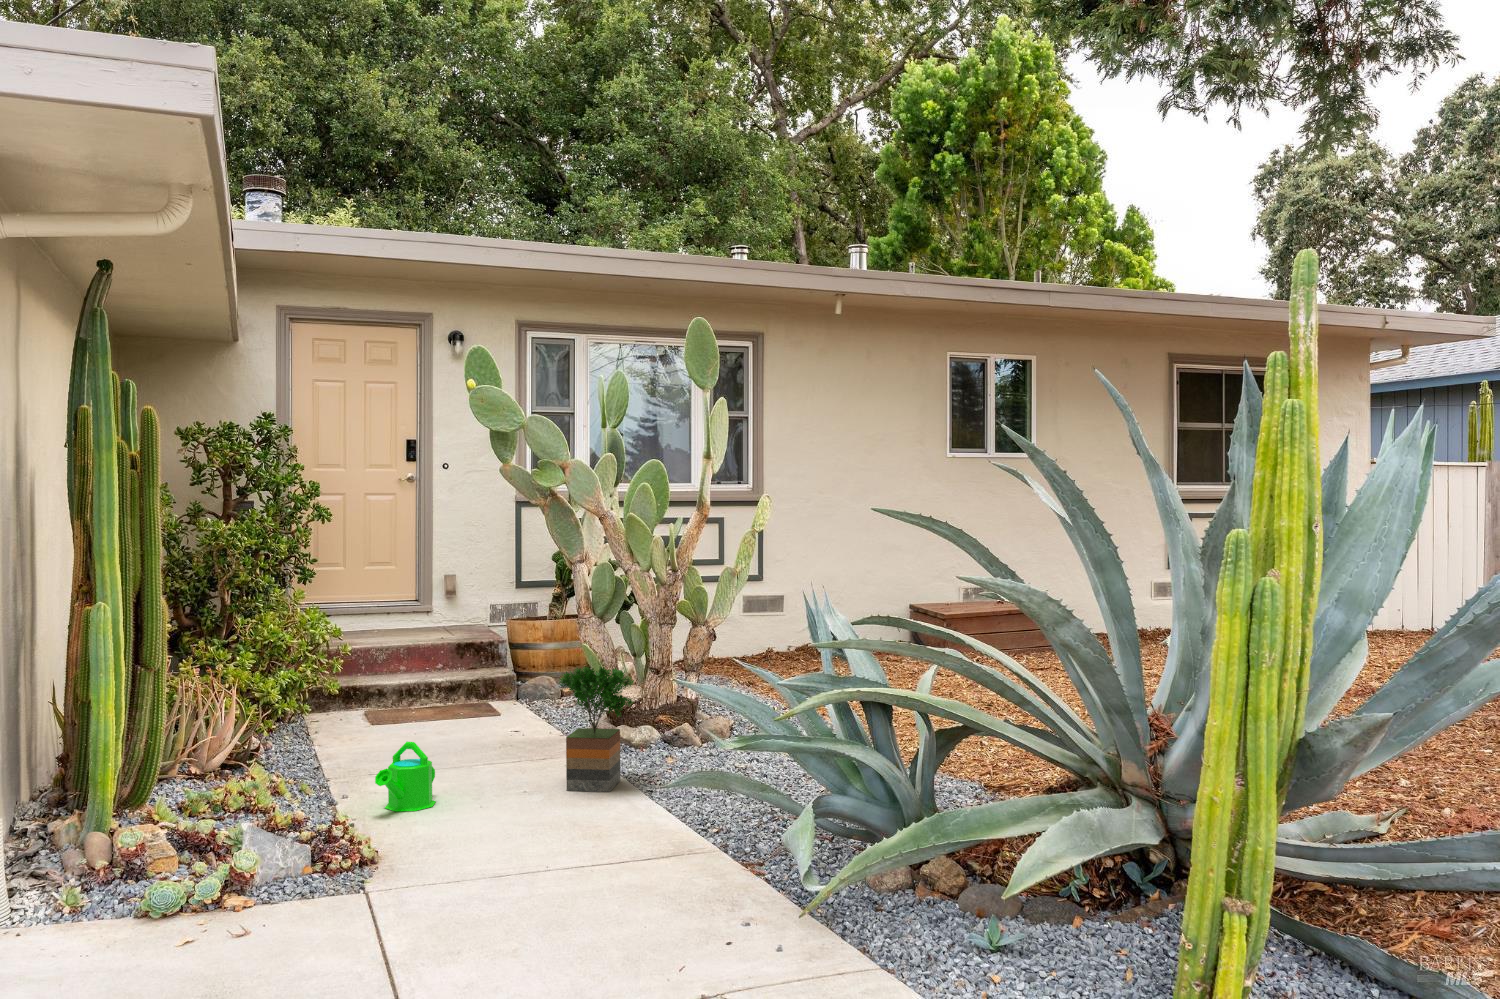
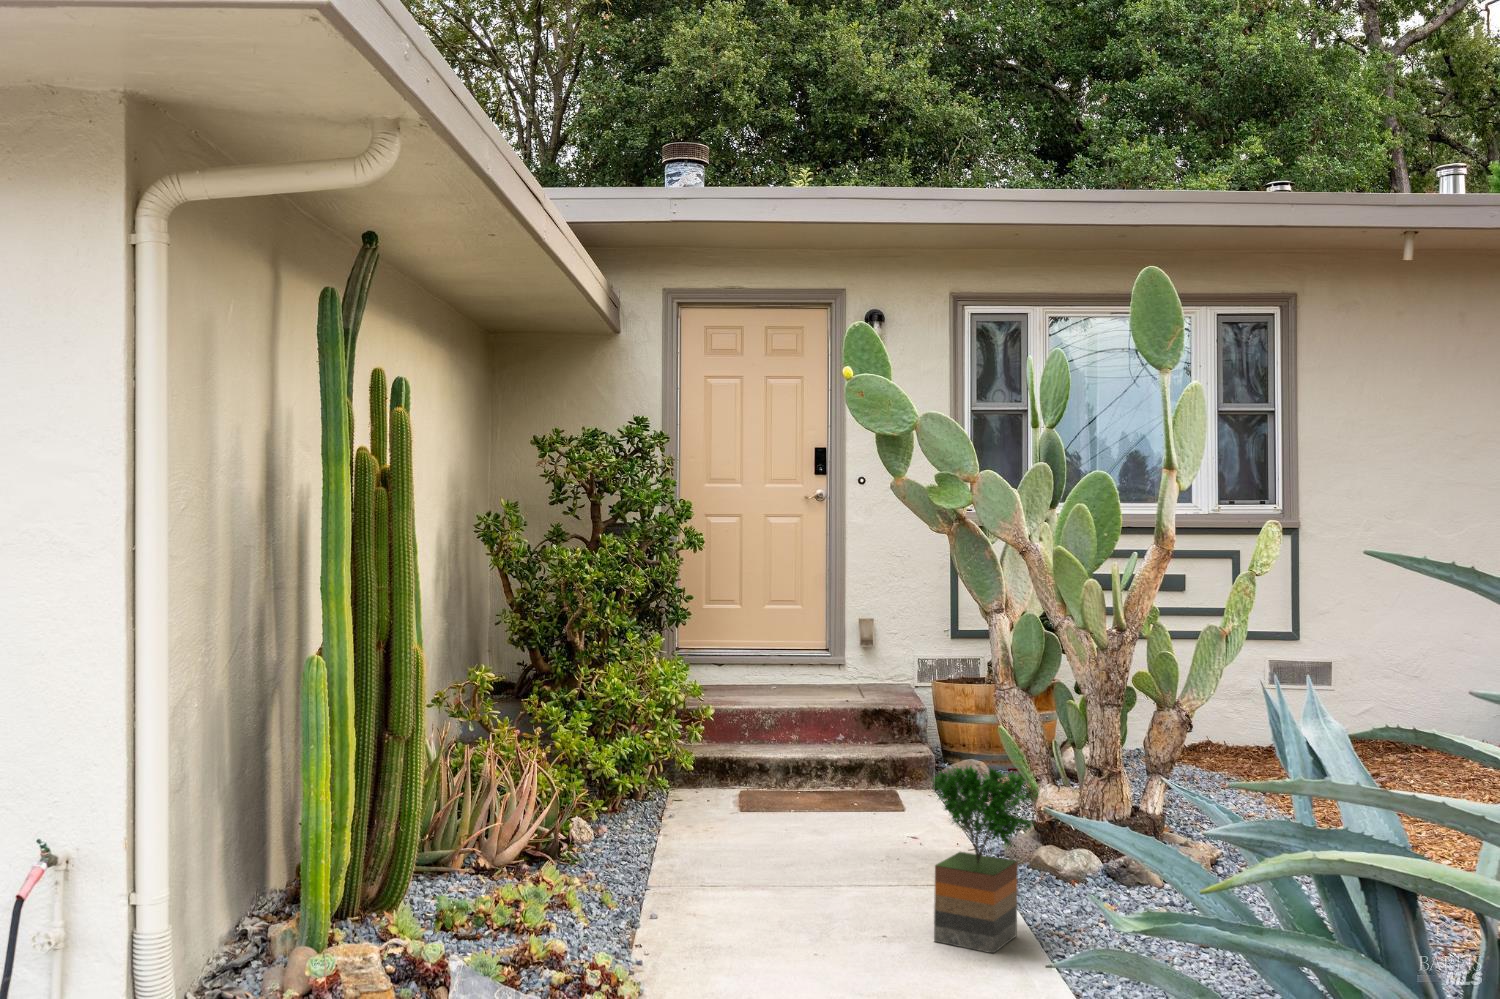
watering can: present [375,742,436,812] -> none [670,846,760,943]

